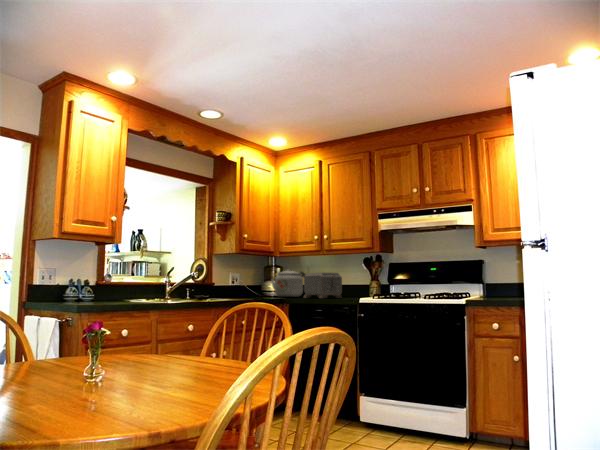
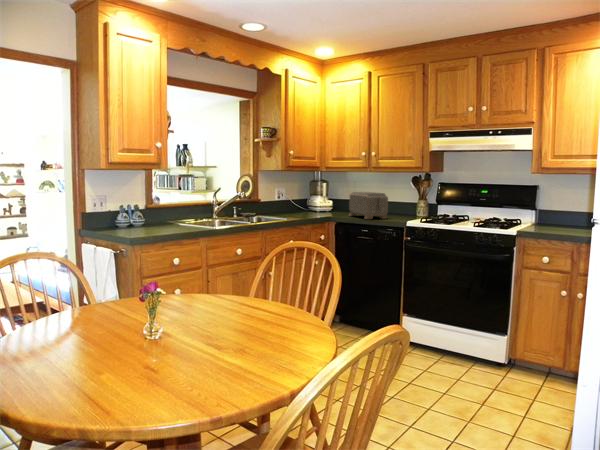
kettle: present [271,269,306,297] -> none [316,186,353,214]

